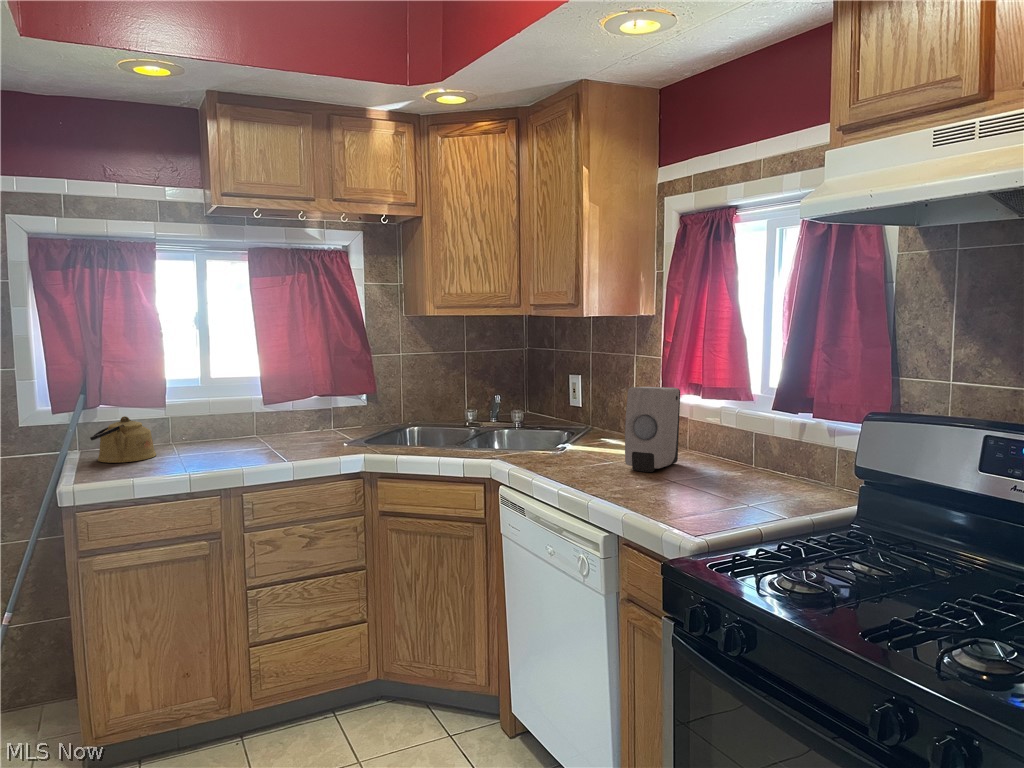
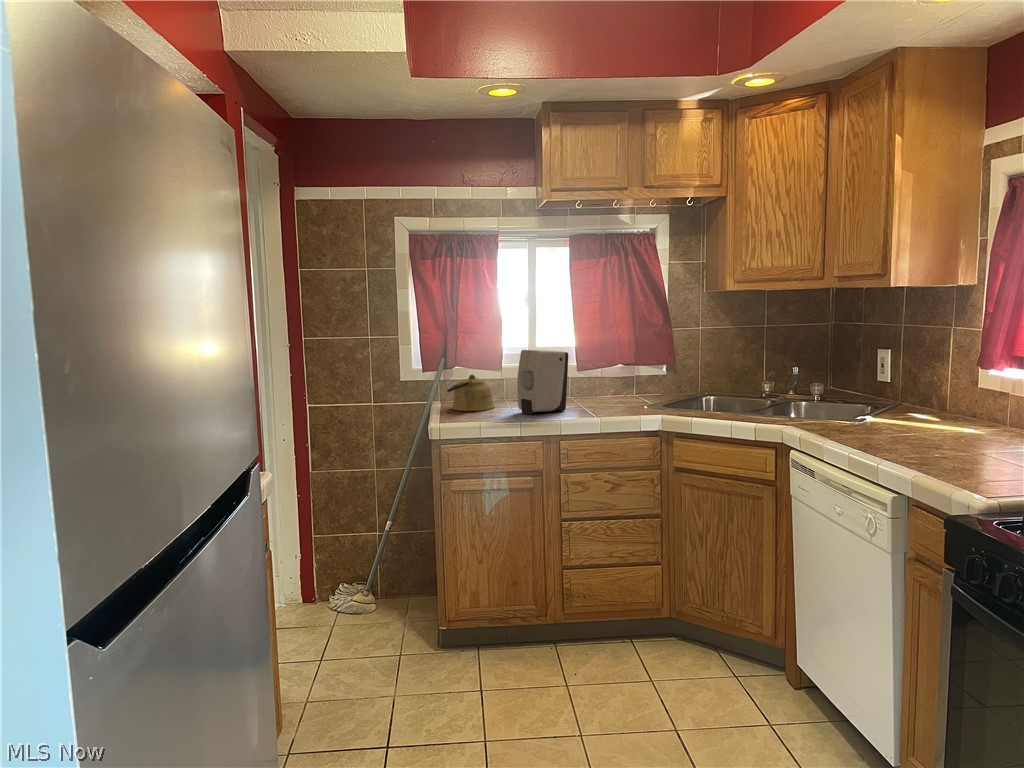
soap dispenser: present [625,387,680,472] -> present [517,350,568,414]

